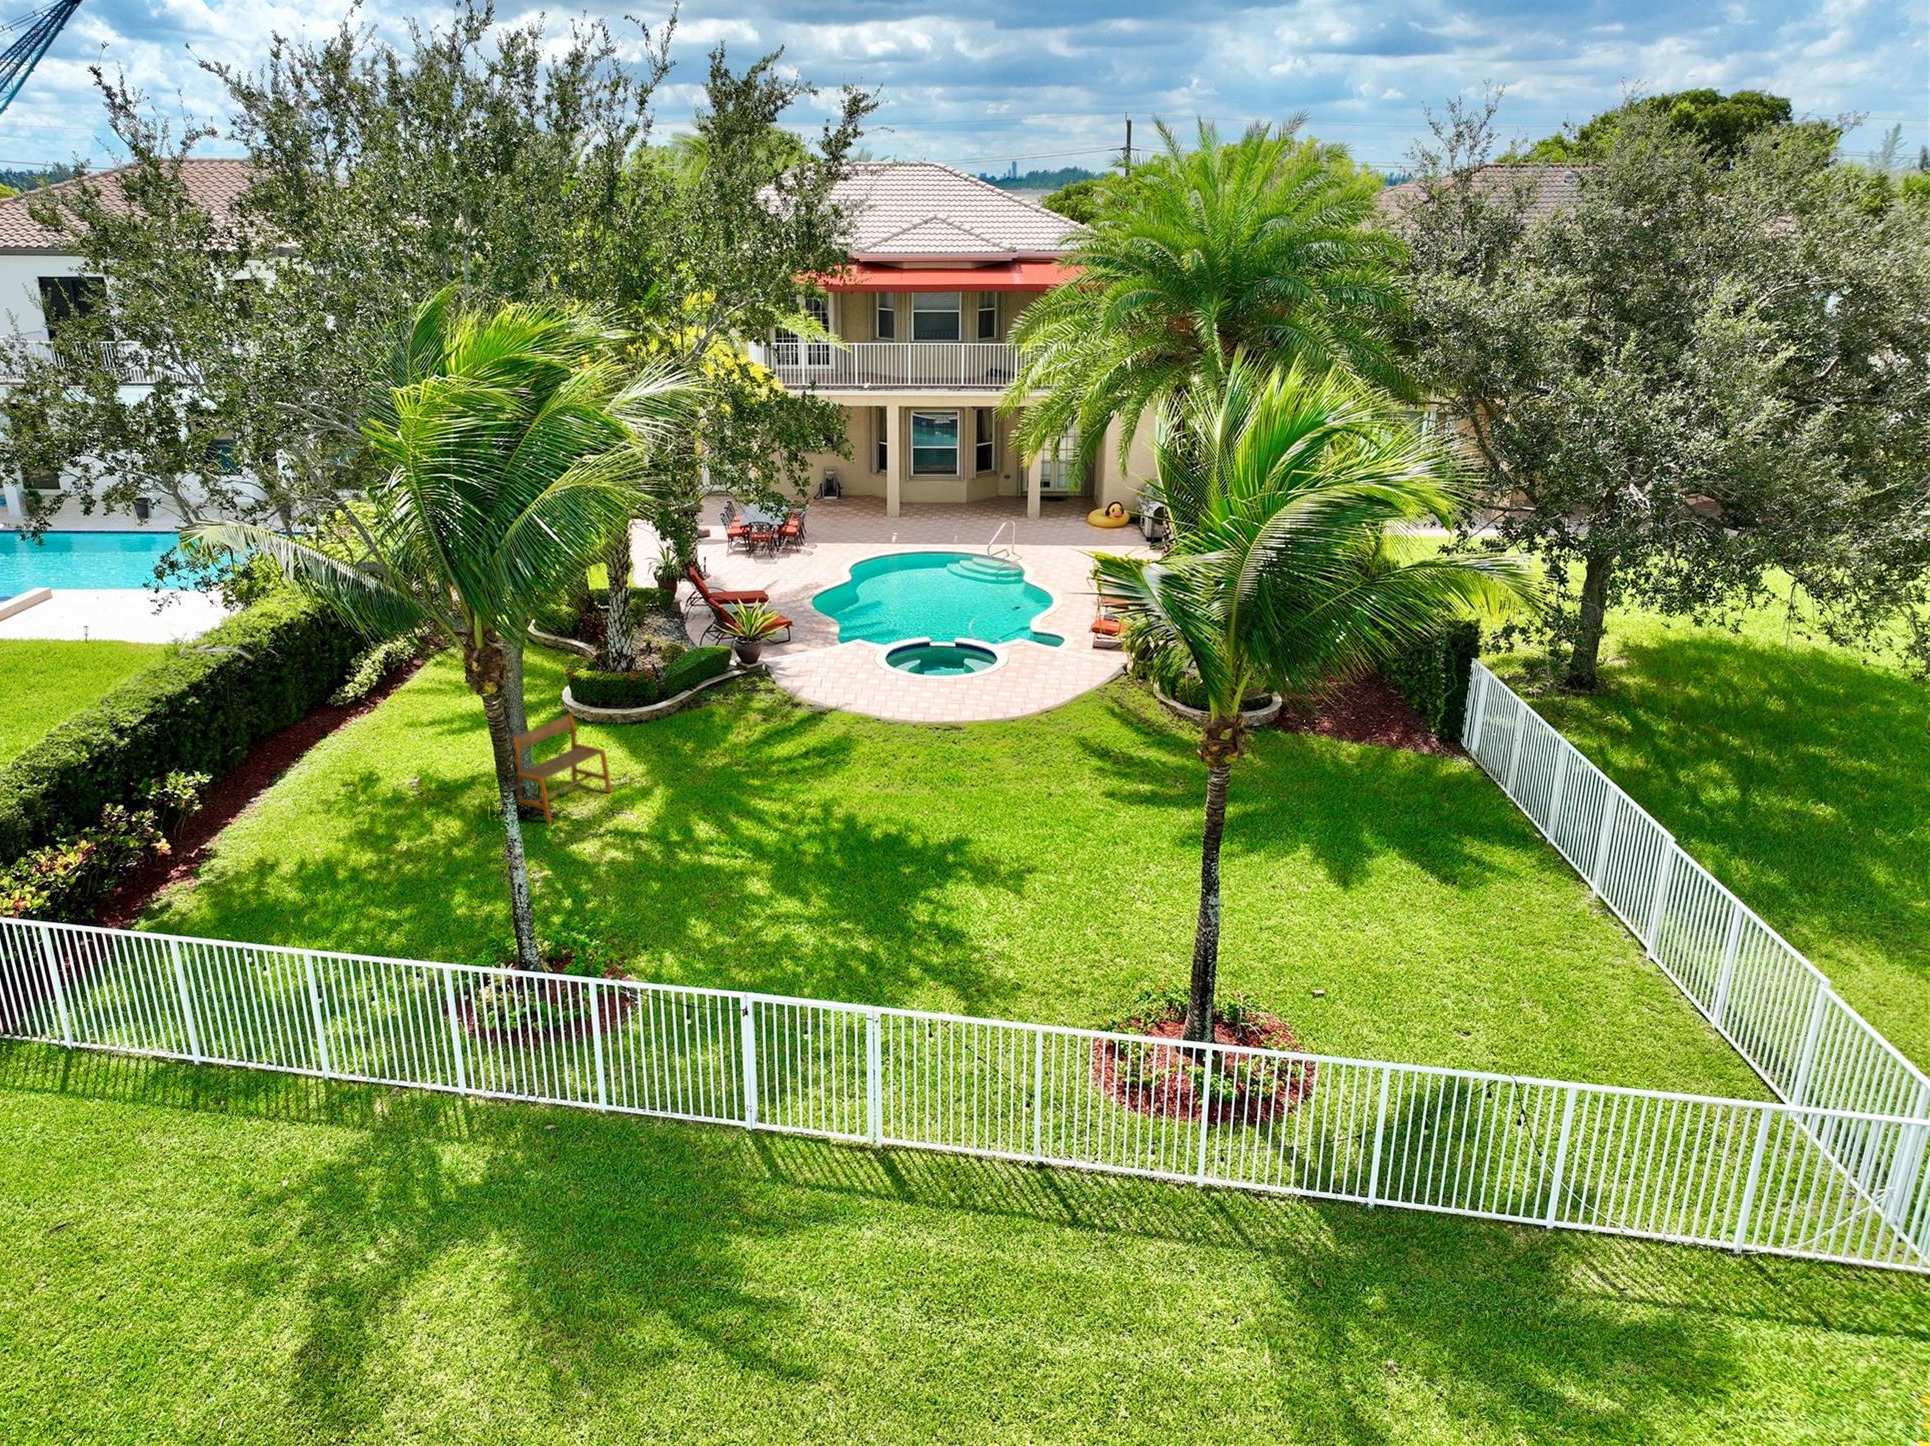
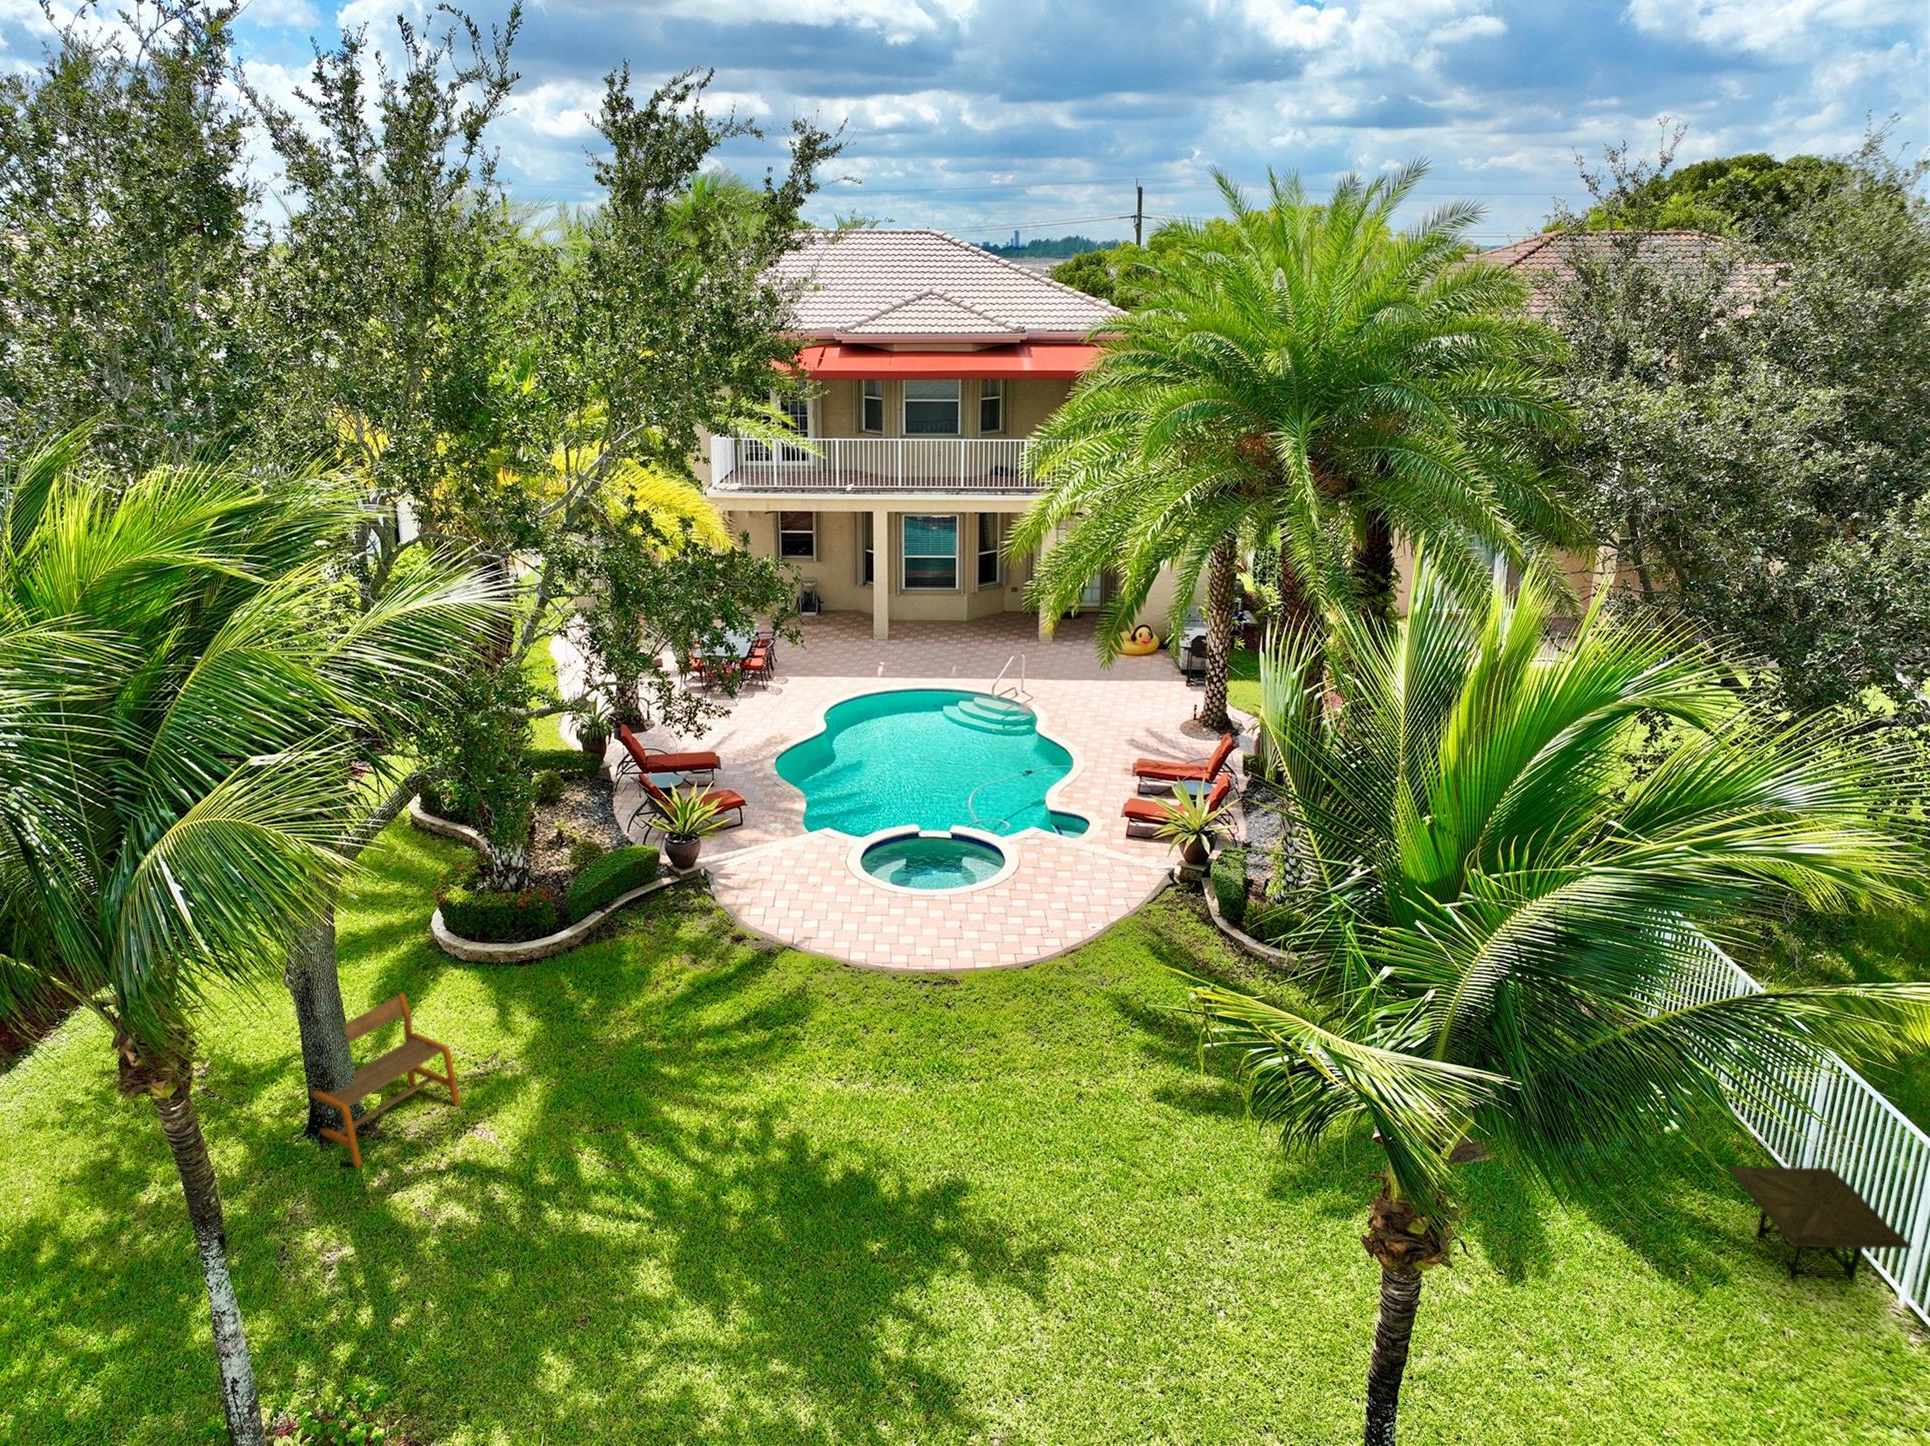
side table: none [1481,806,1588,872] -> present [1728,1166,1912,1282]

